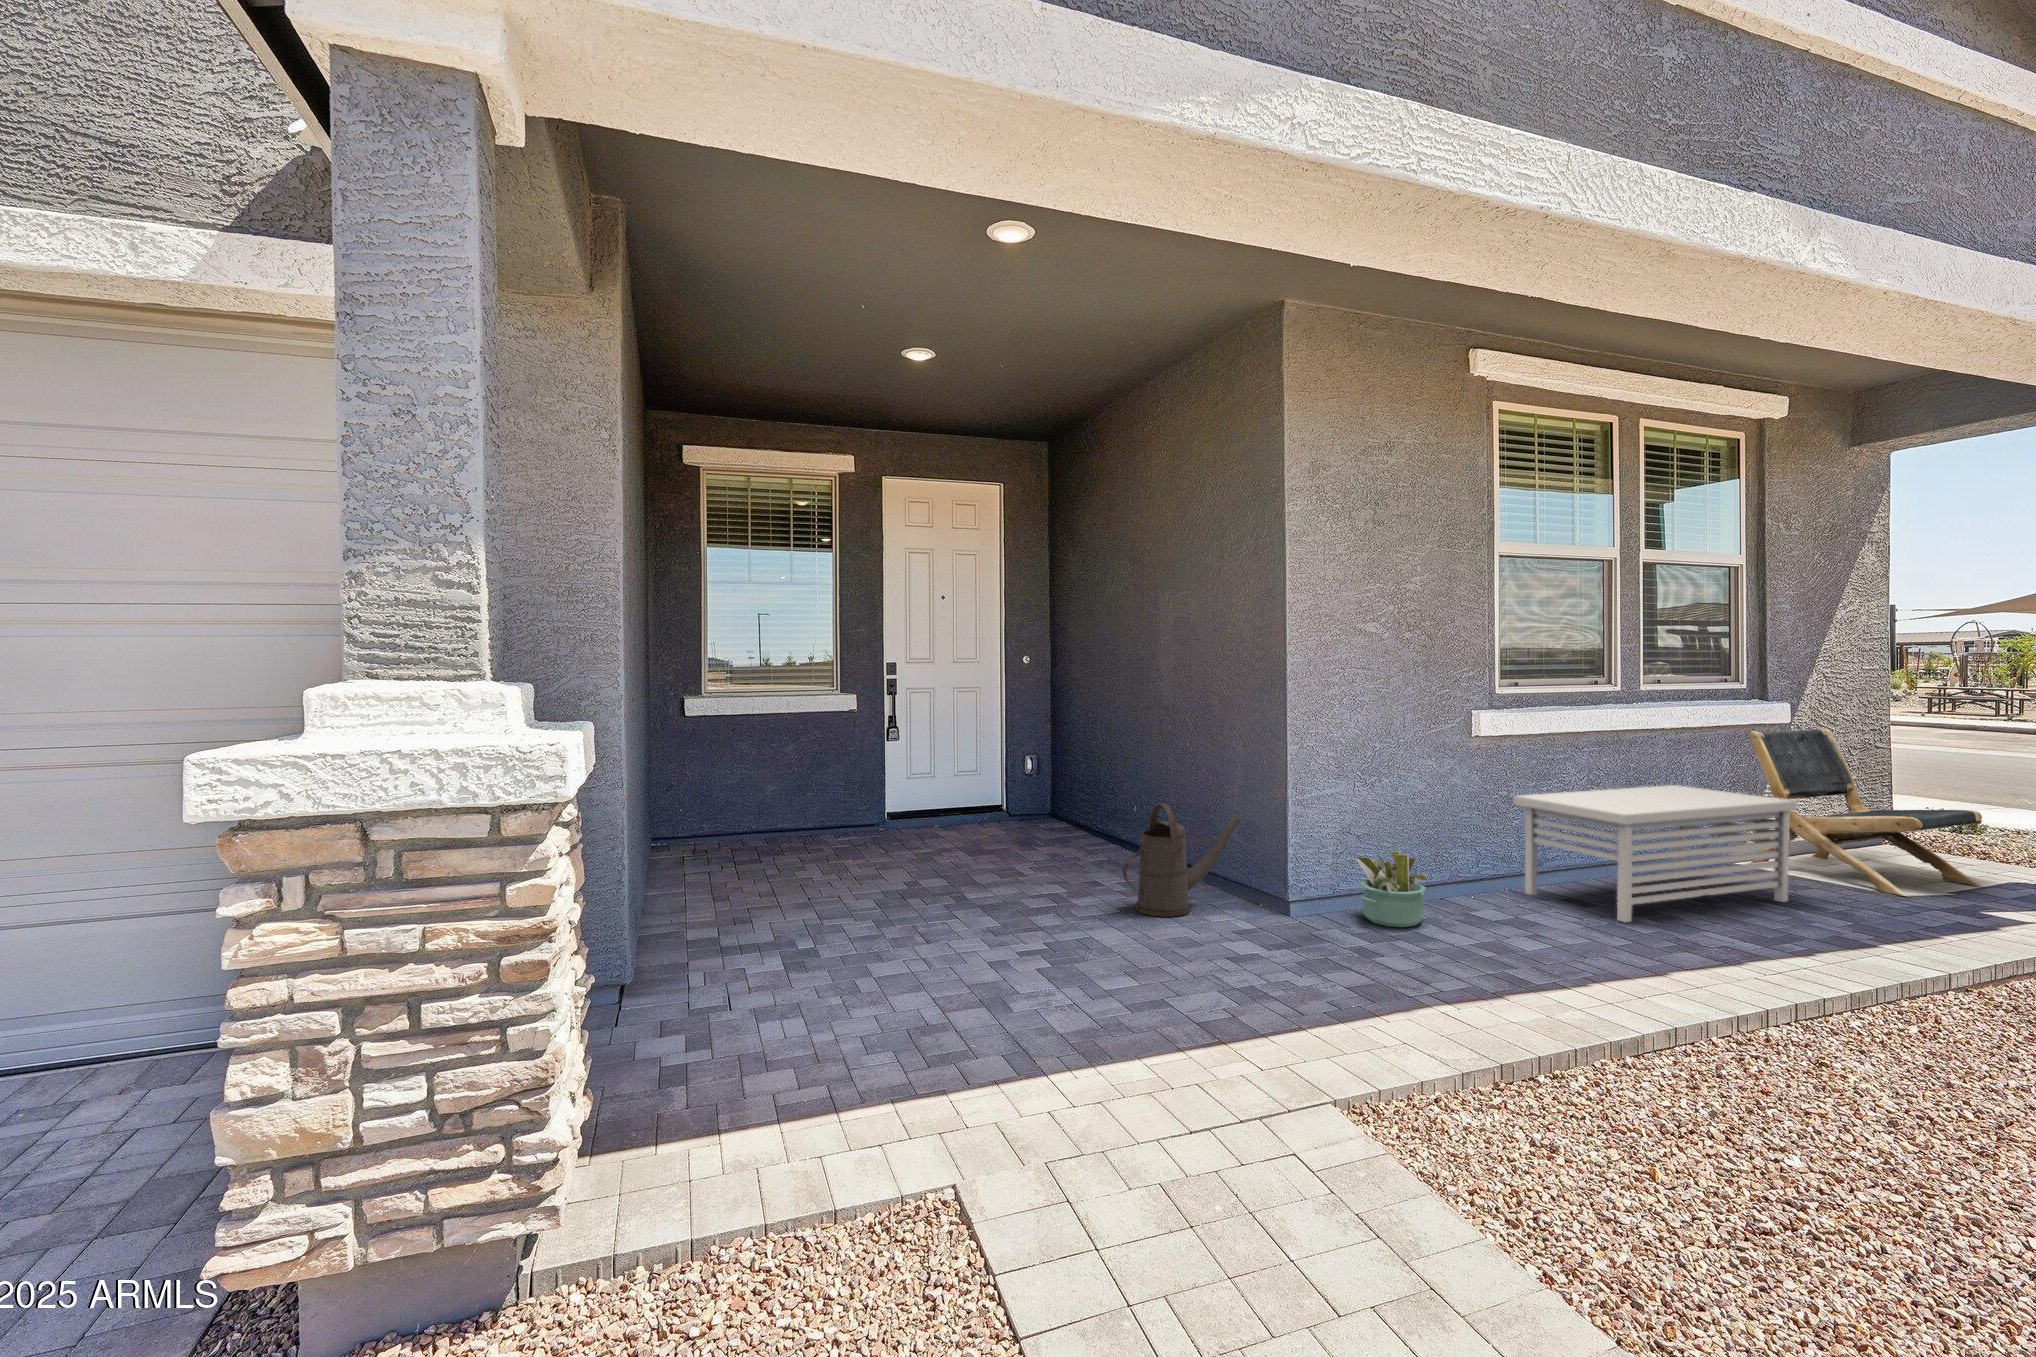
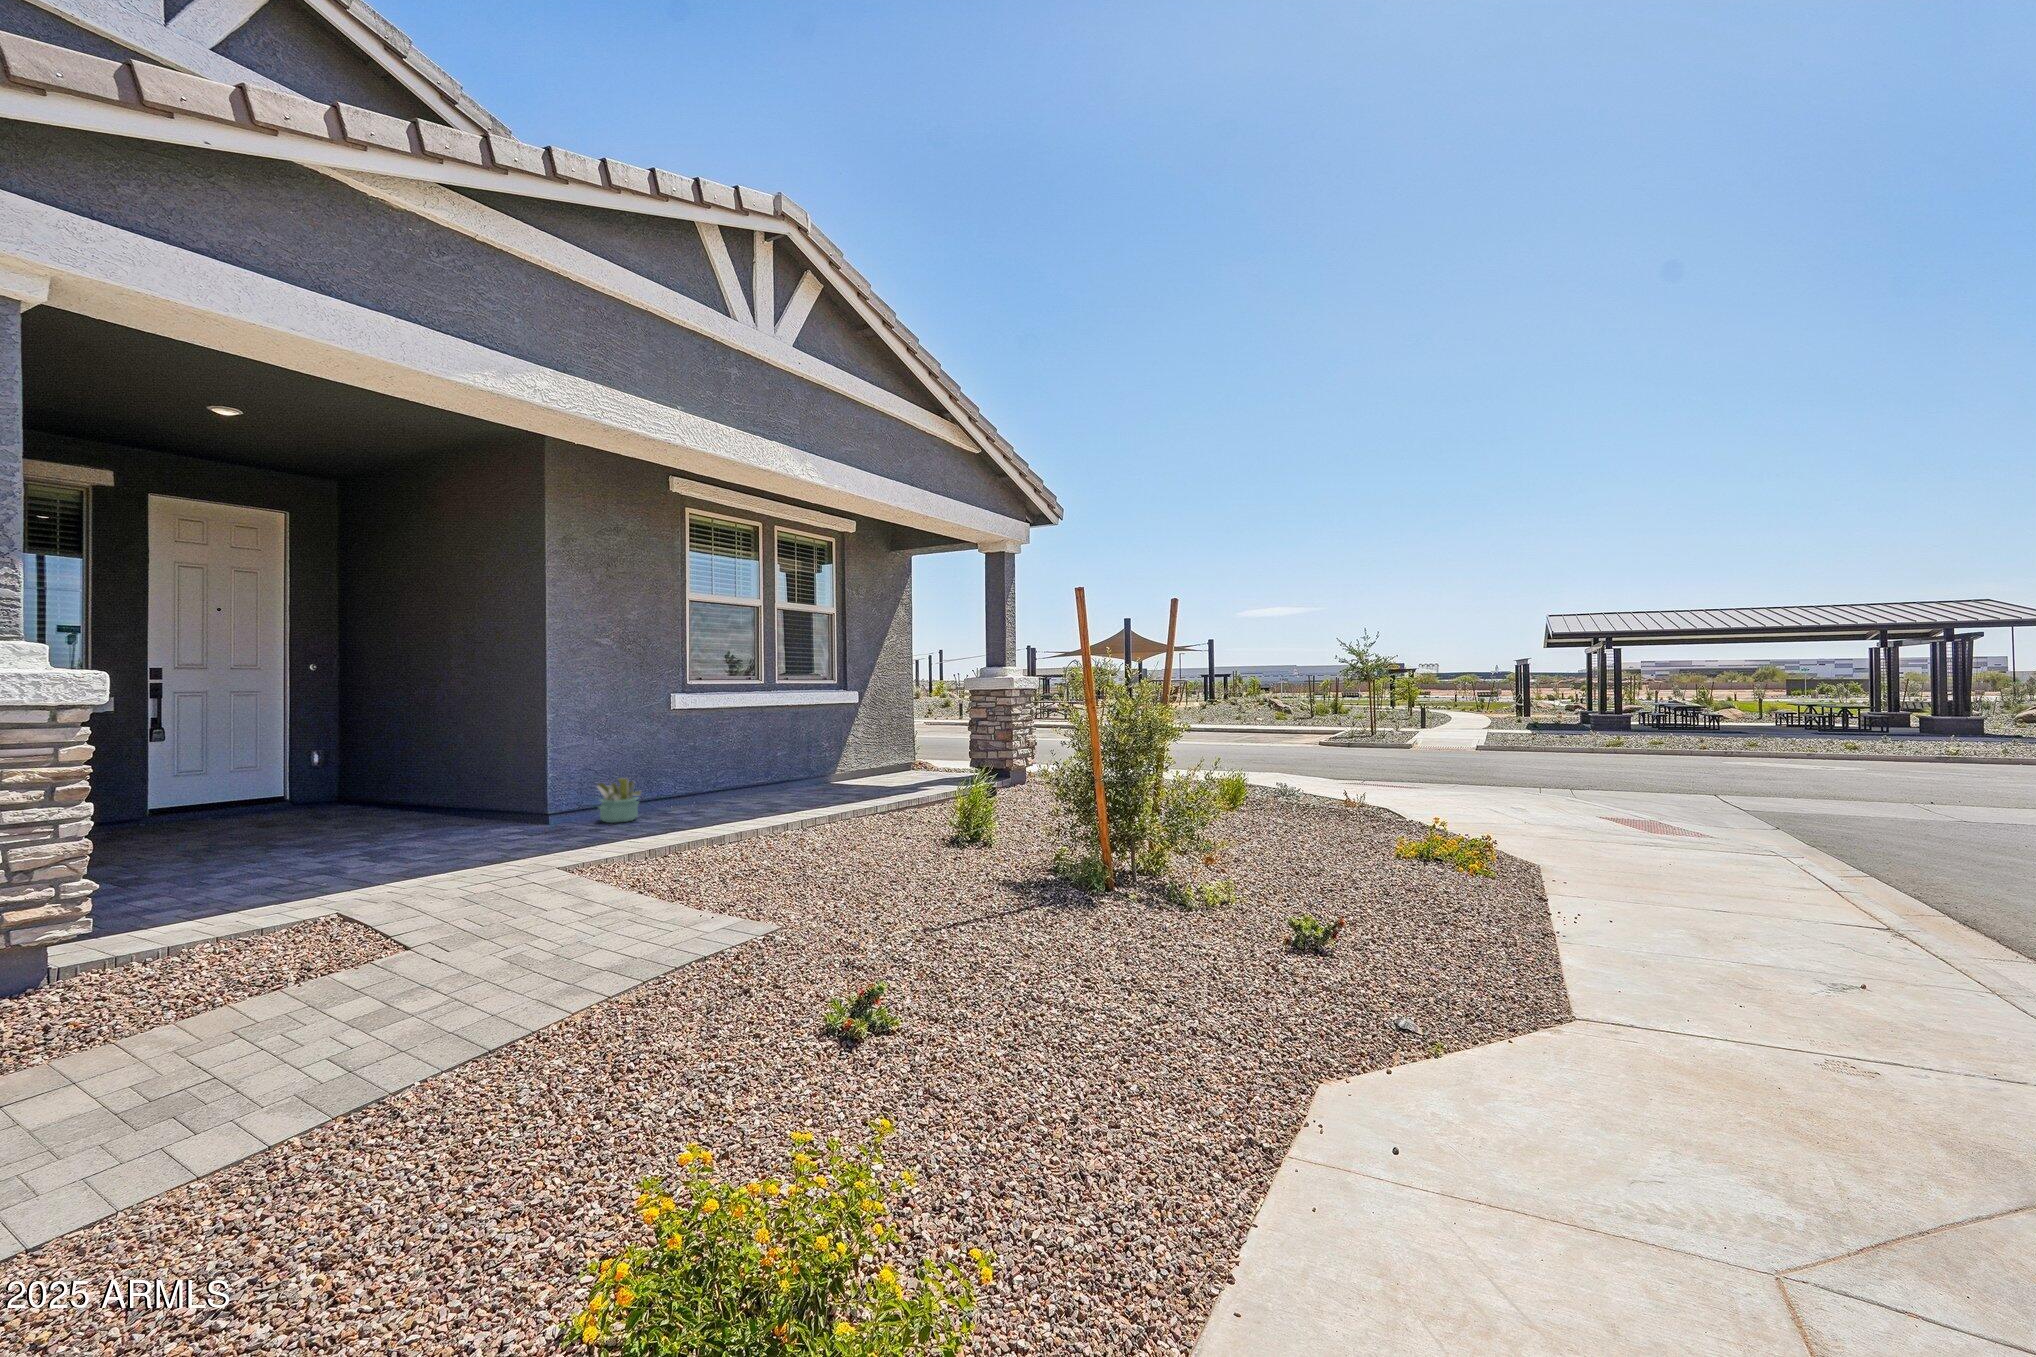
lounge chair: present [1750,728,1983,896] -> none [838,704,934,786]
storage bench: present [1514,785,1797,922] -> none [700,737,845,807]
watering can: present [1122,804,1240,917] -> none [421,759,514,836]

